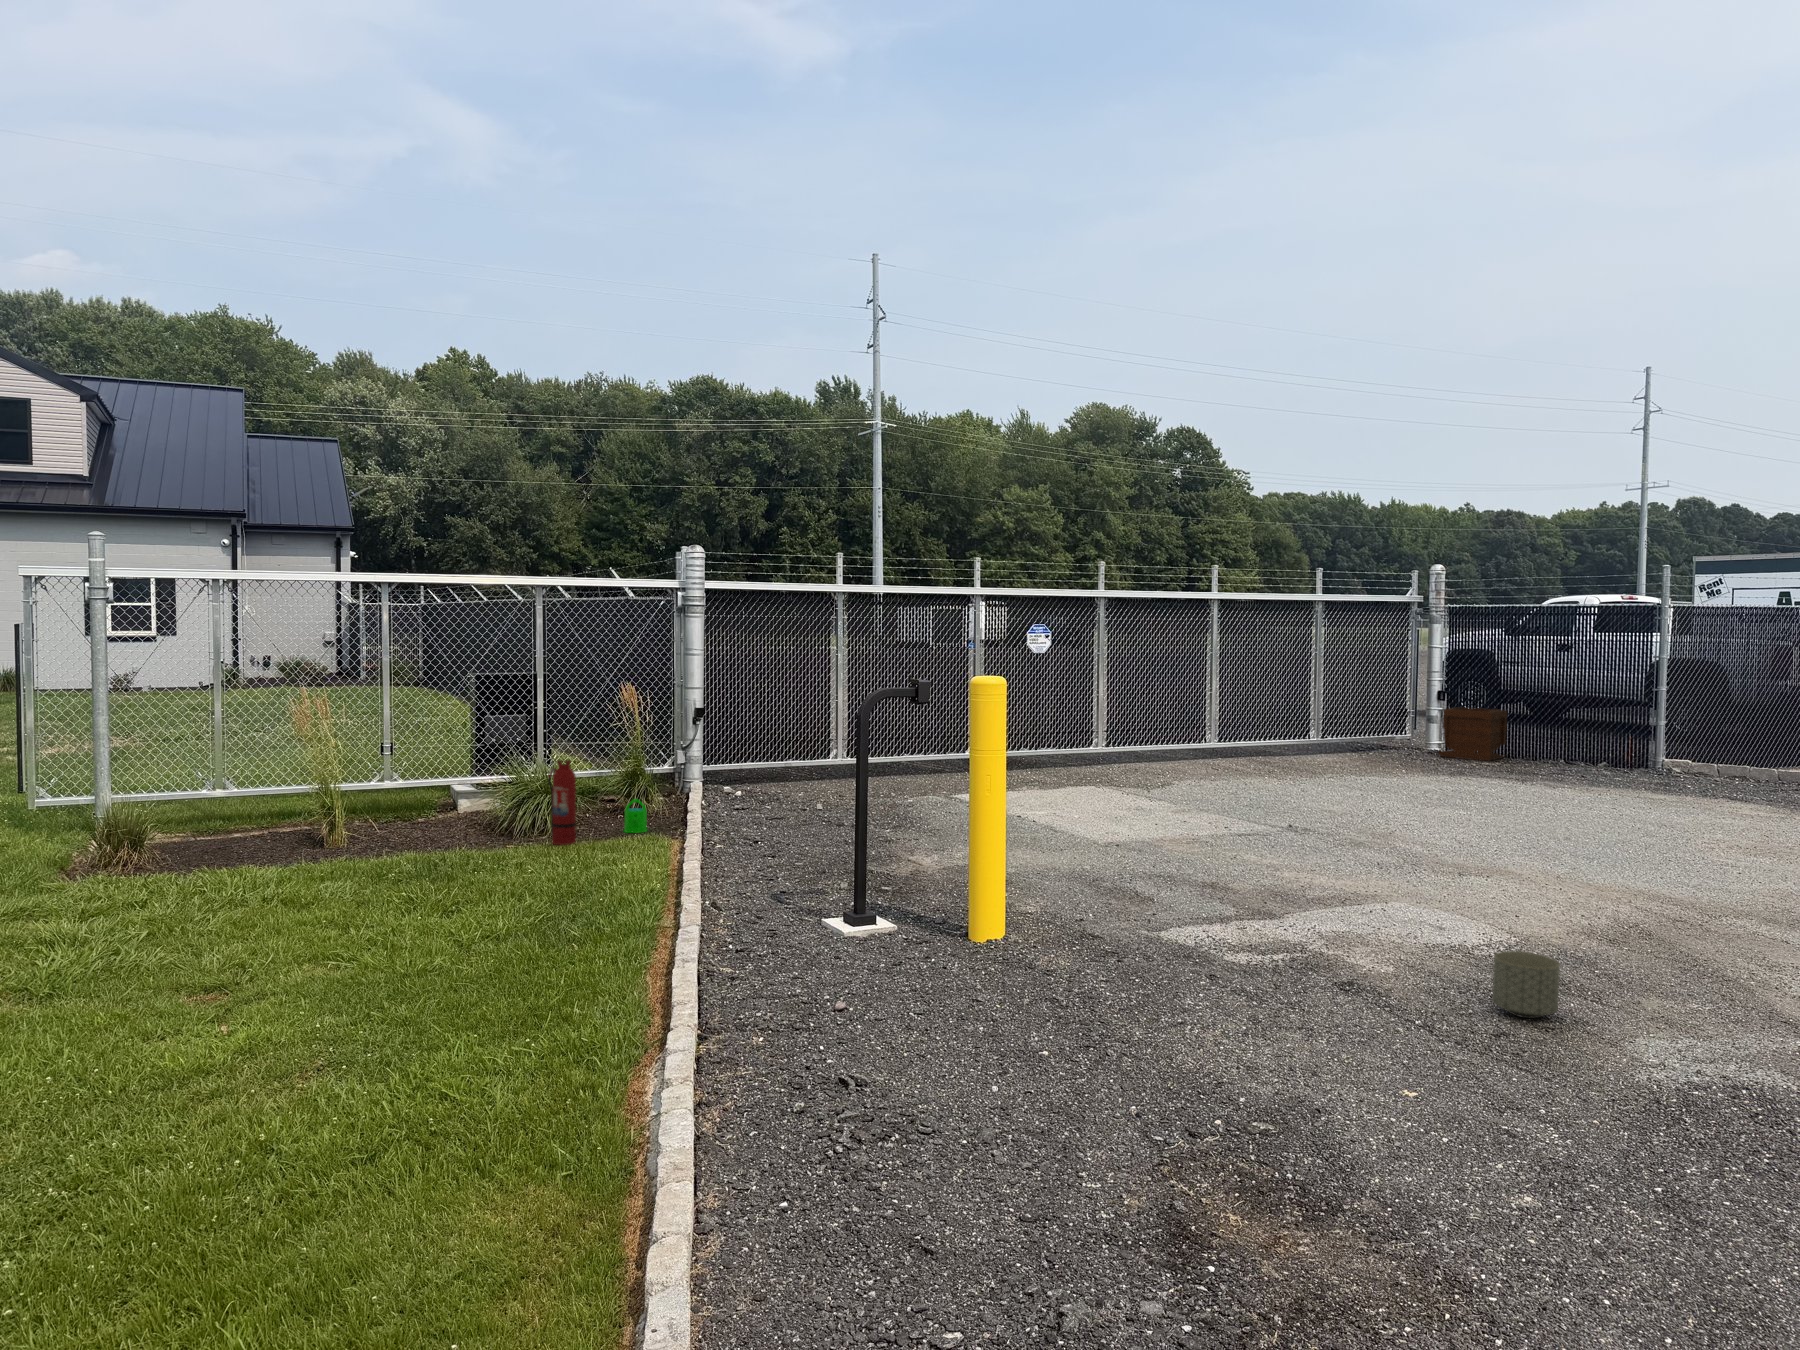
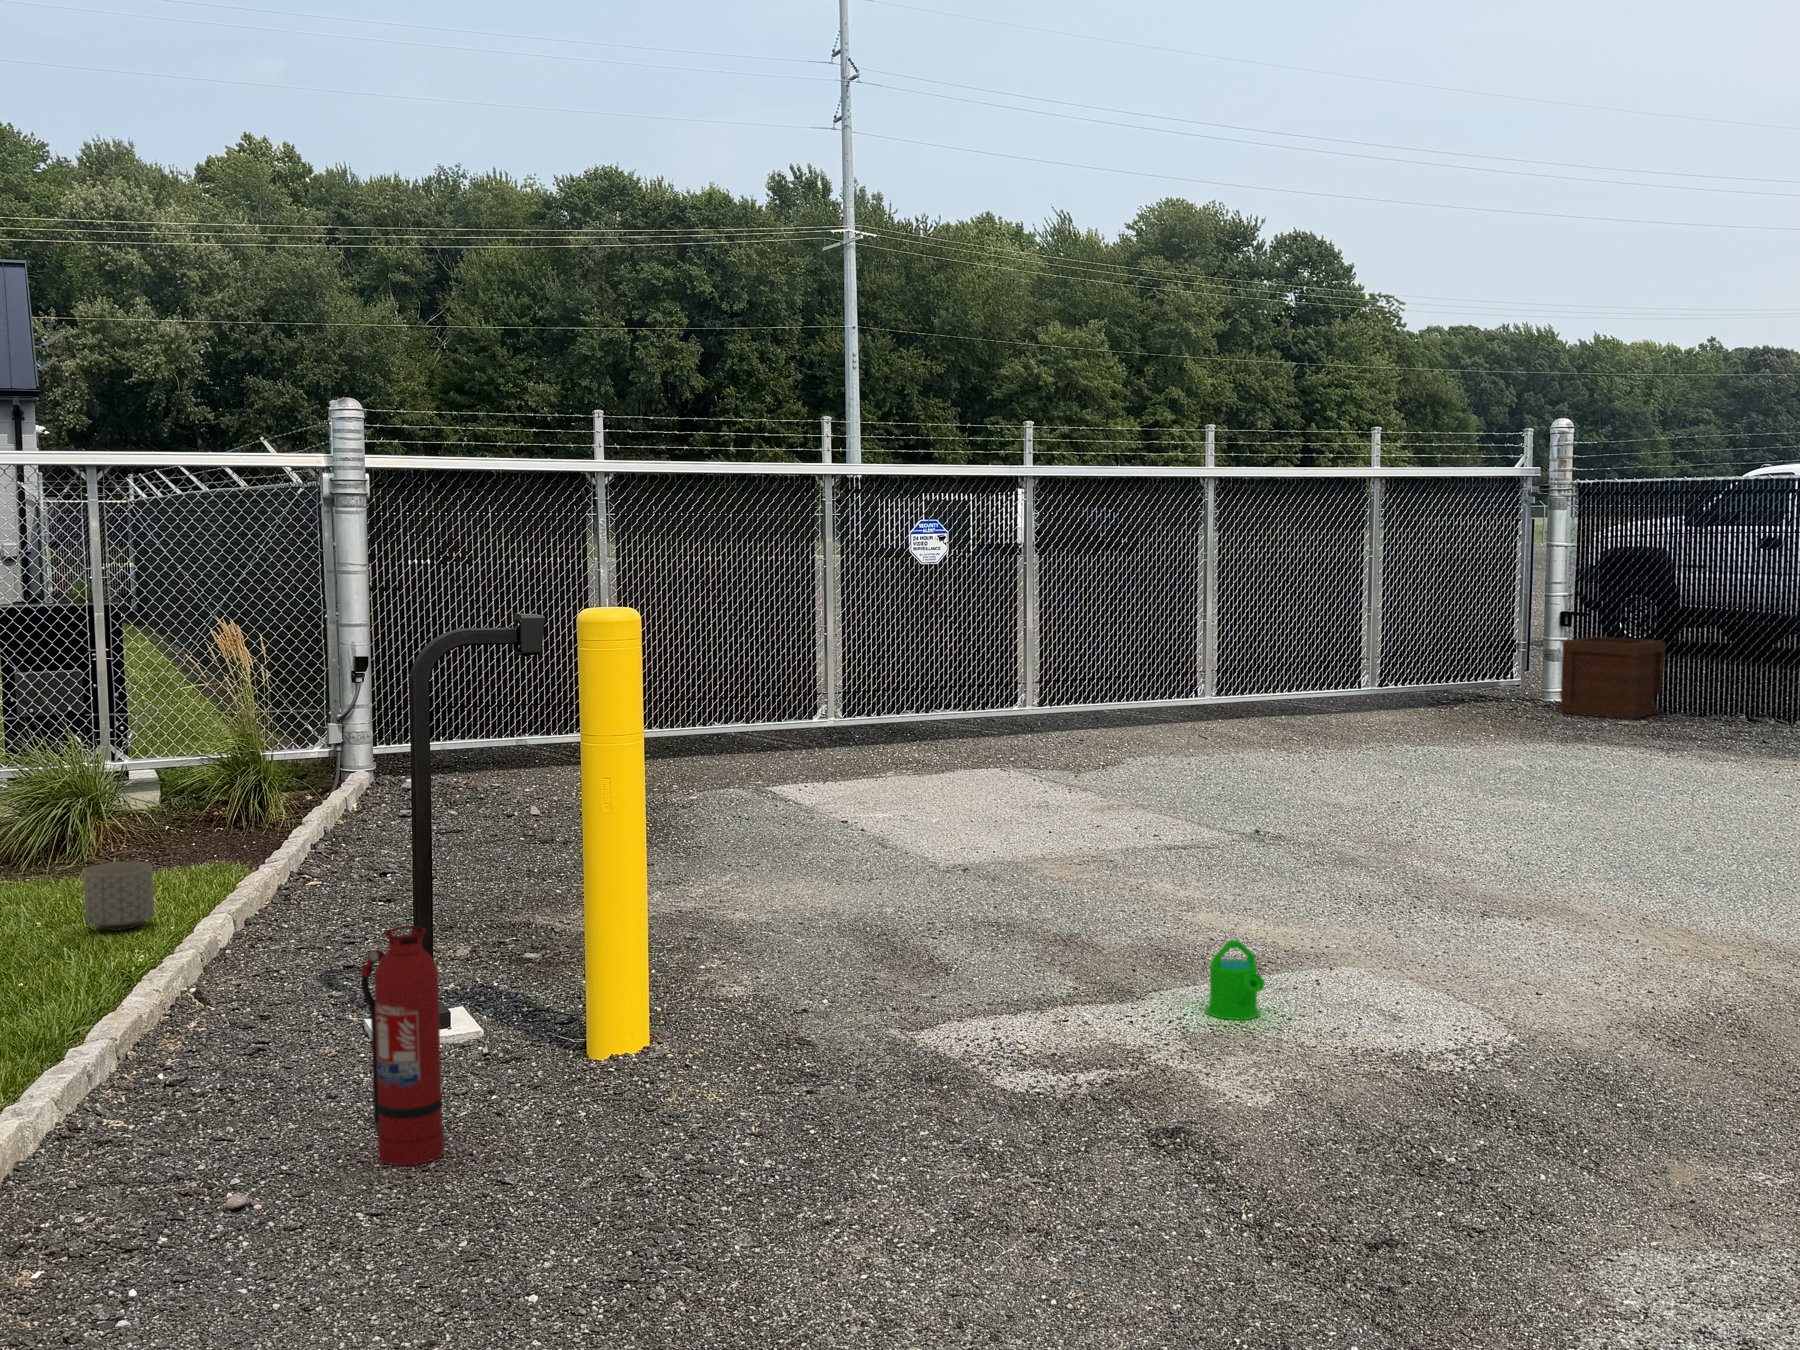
fire extinguisher: present [548,760,576,845] -> present [361,926,444,1166]
watering can: present [624,799,647,833] -> present [1205,940,1265,1020]
planter: present [1492,951,1560,1018] -> present [83,862,154,931]

